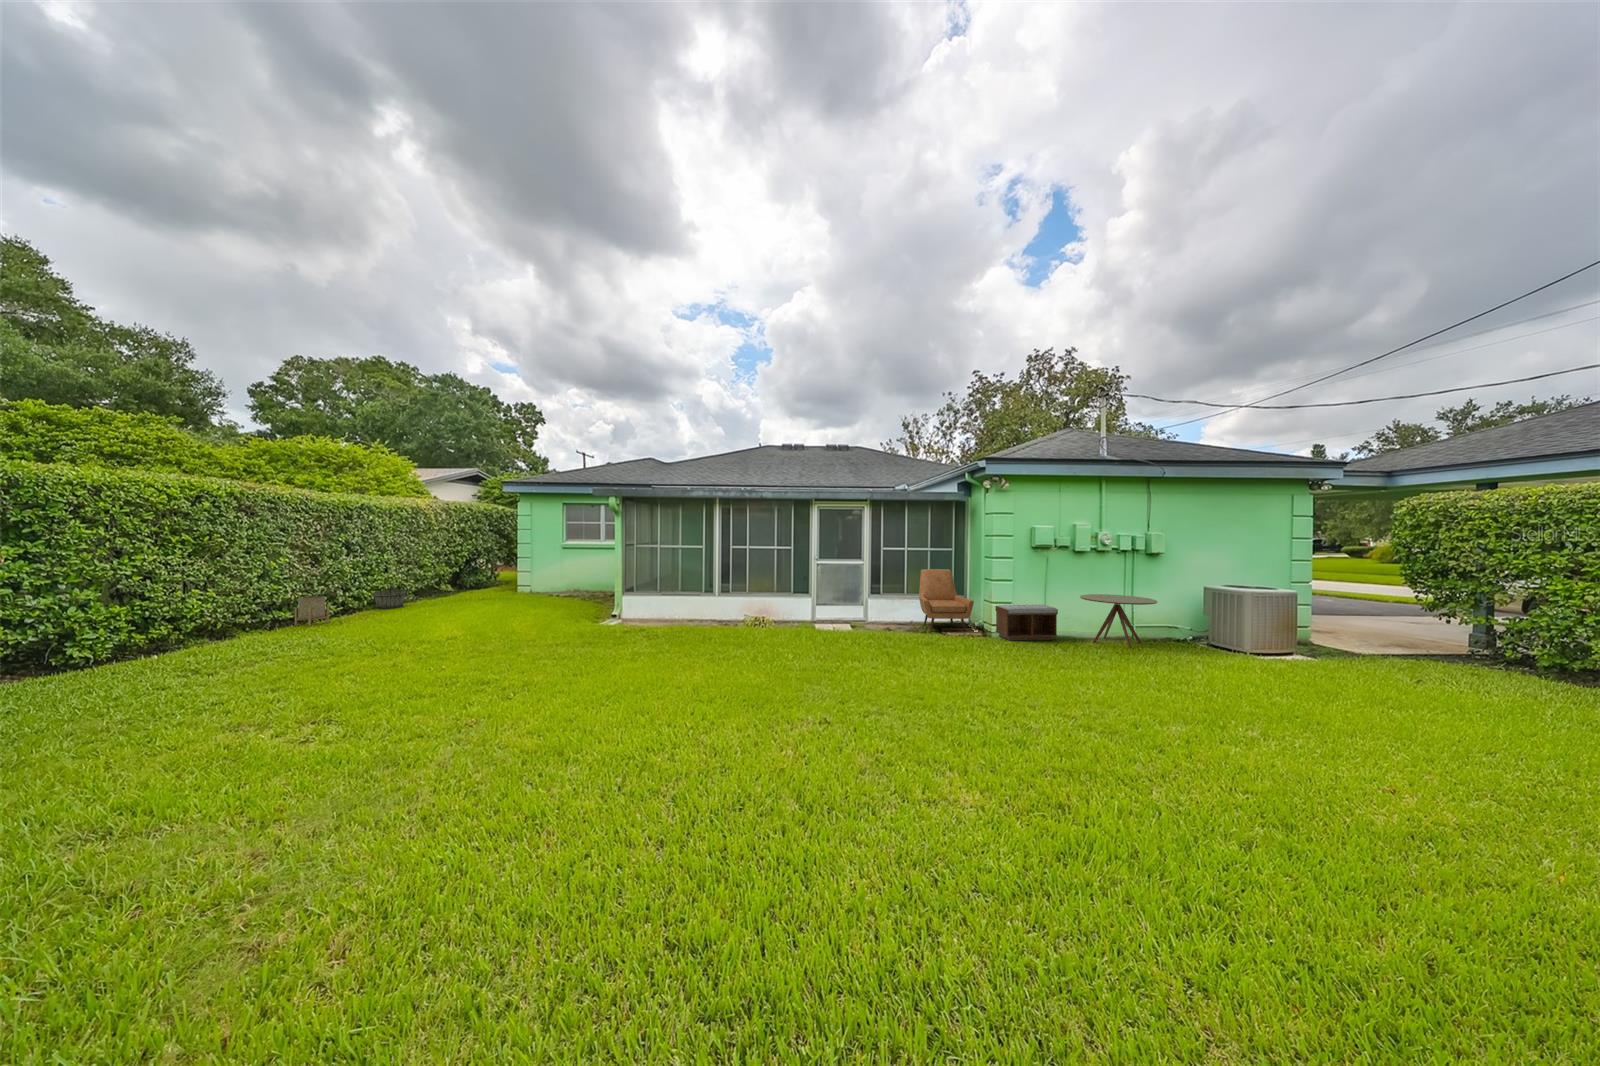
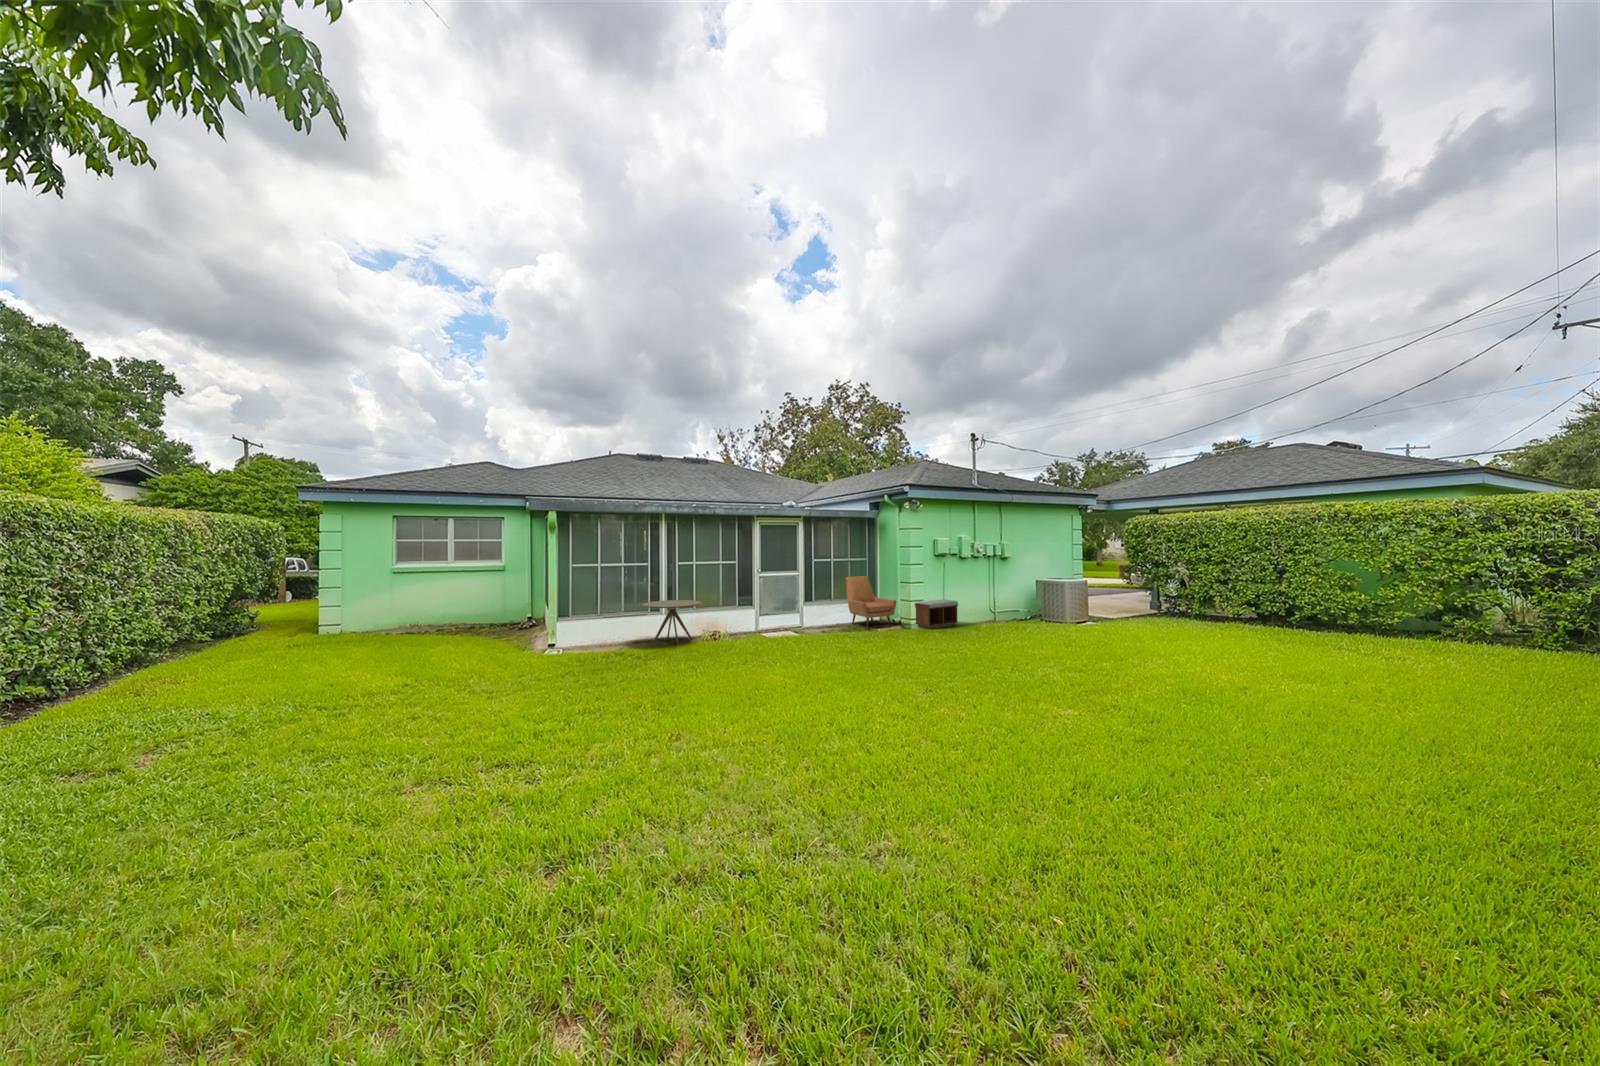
wooden bucket: present [373,586,406,609] -> none [119,639,179,675]
round table: present [1080,594,1157,648] -> present [643,600,701,645]
planter: present [295,596,329,626] -> none [35,661,99,711]

